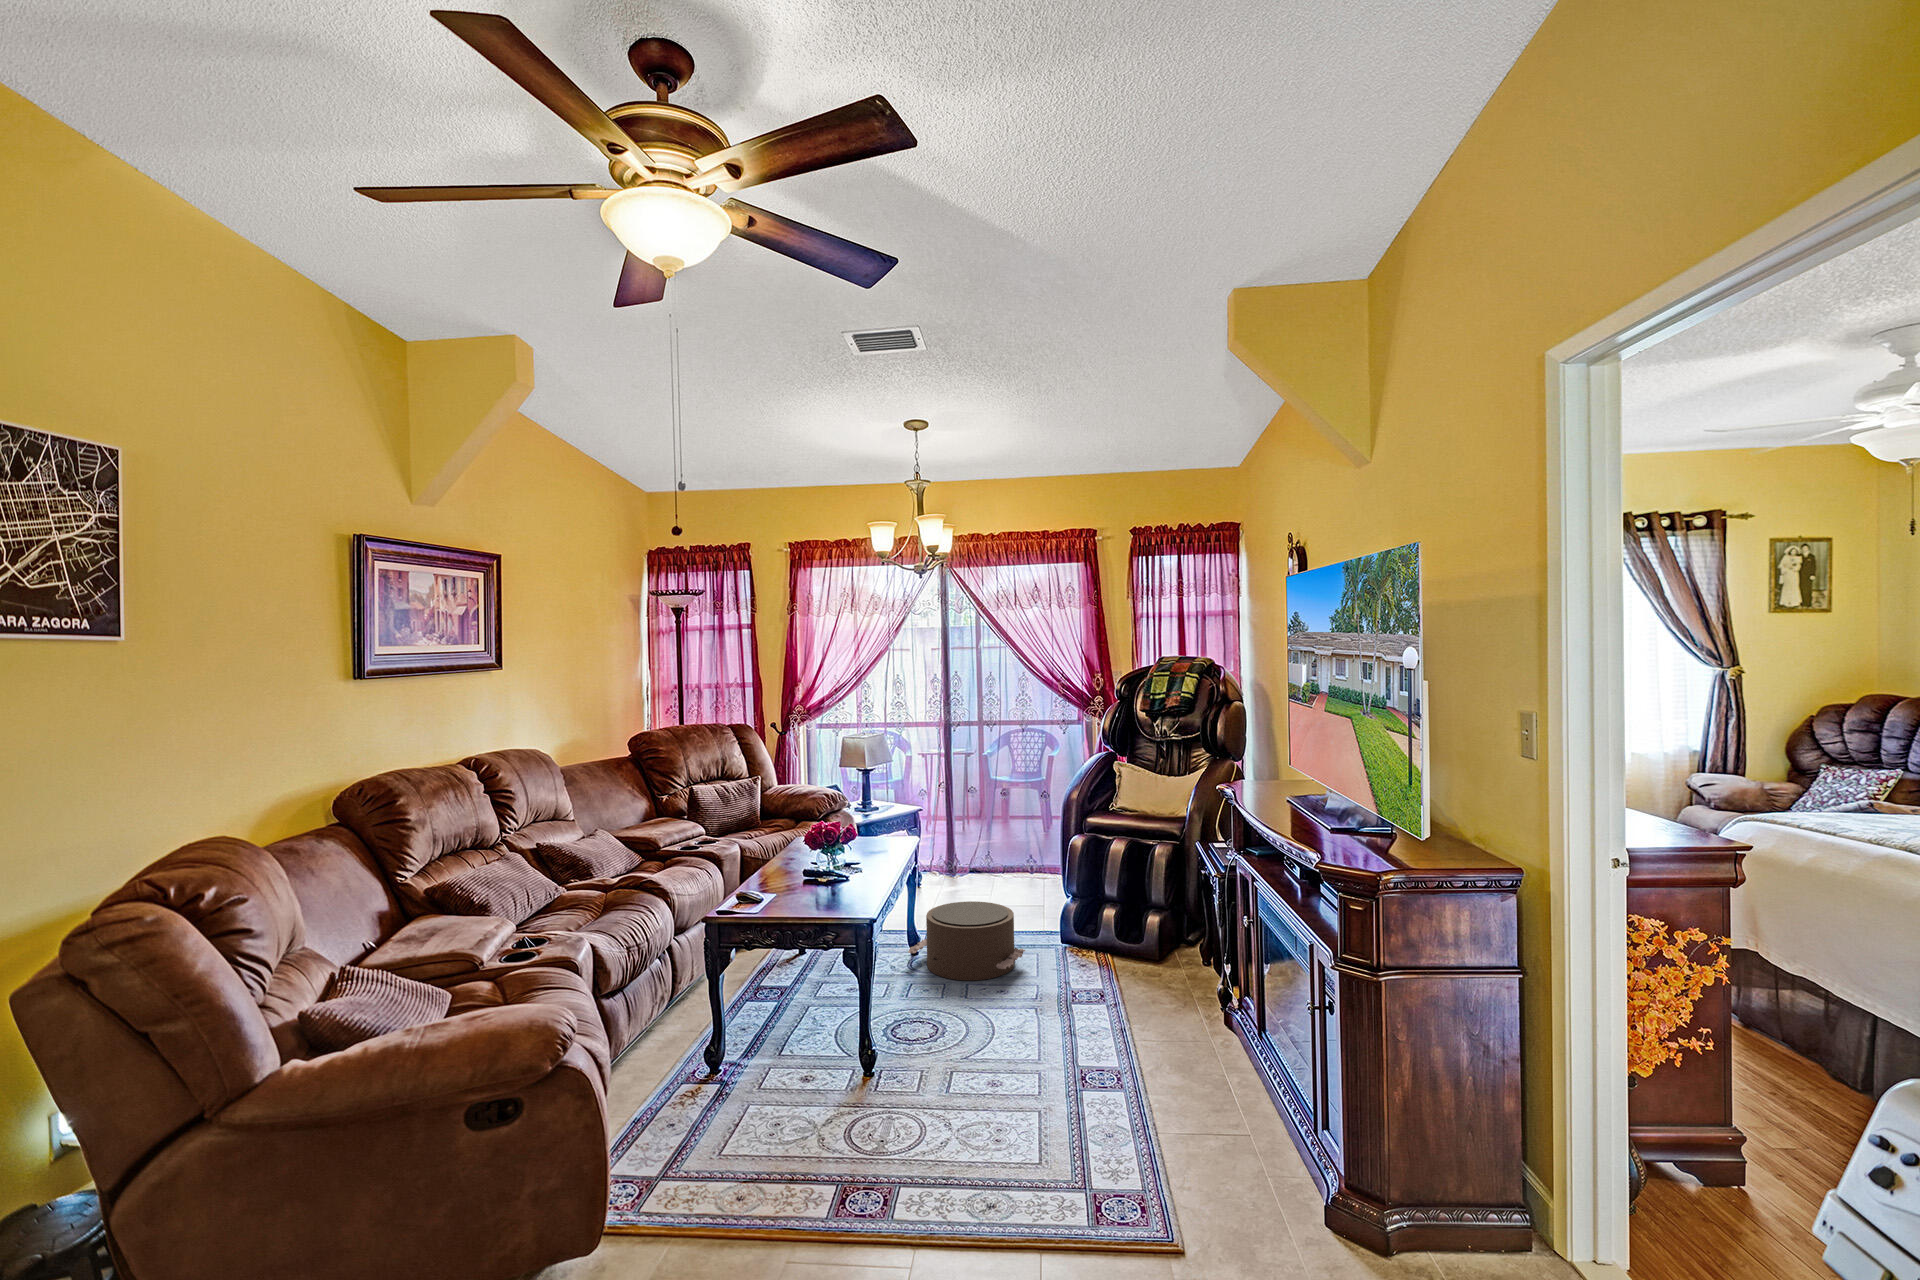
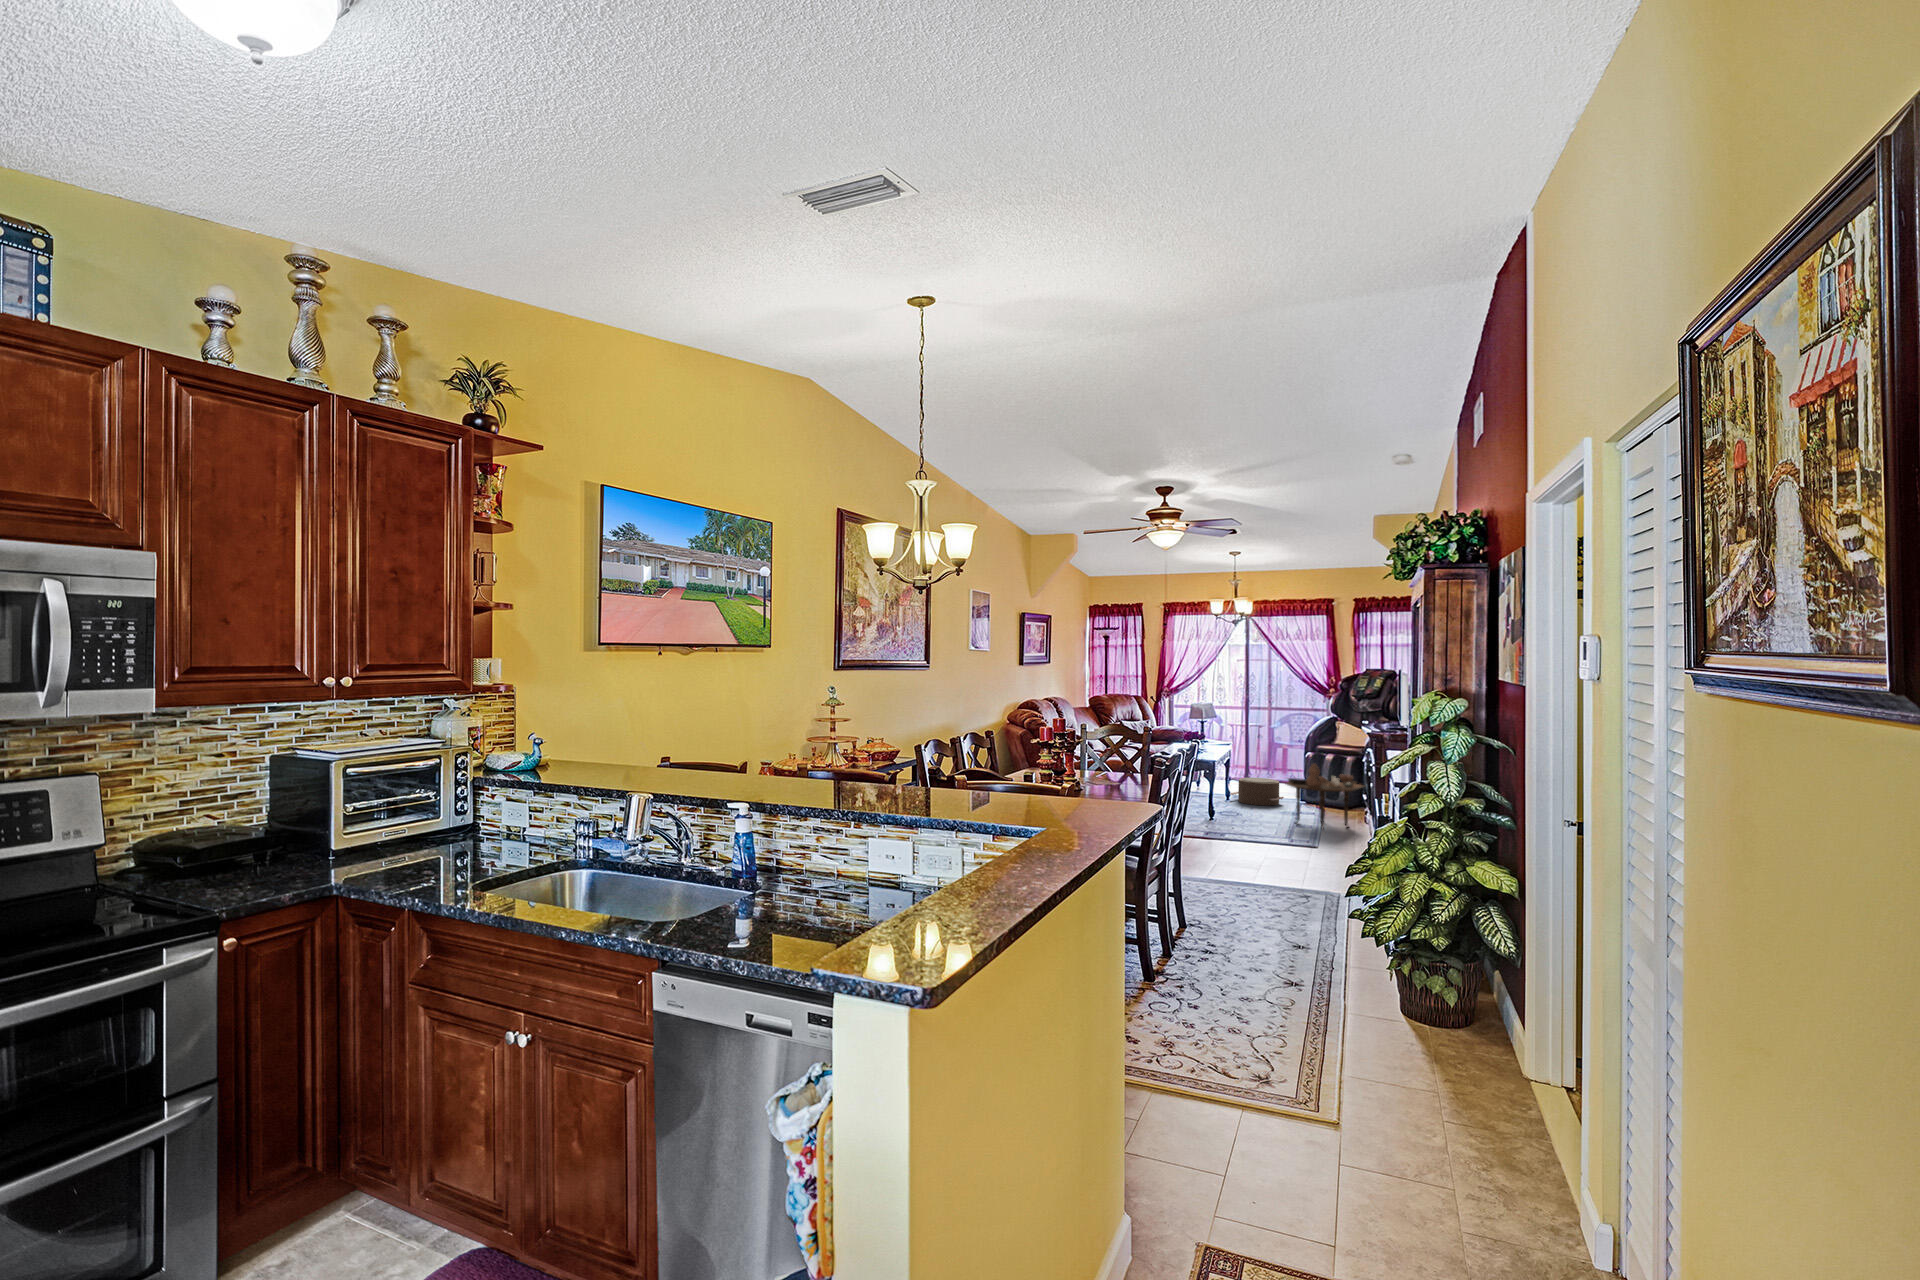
side table: none [1038,923,1239,1120] -> present [1285,764,1365,829]

